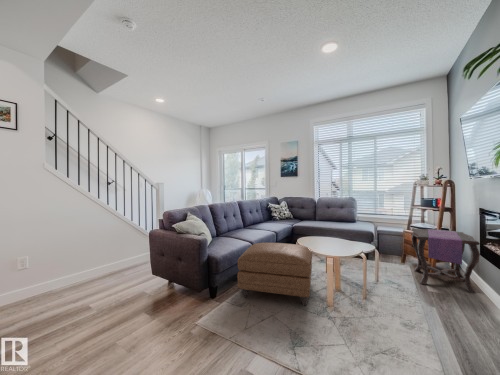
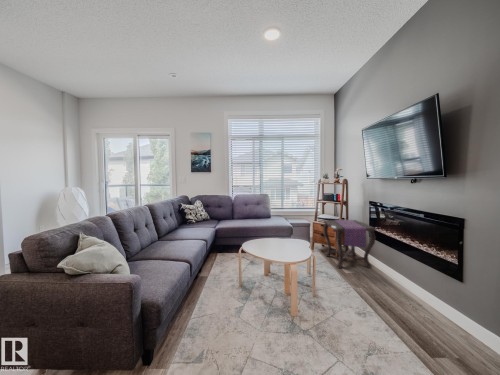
ottoman: present [237,243,312,305] -> none [185,255,280,344]

